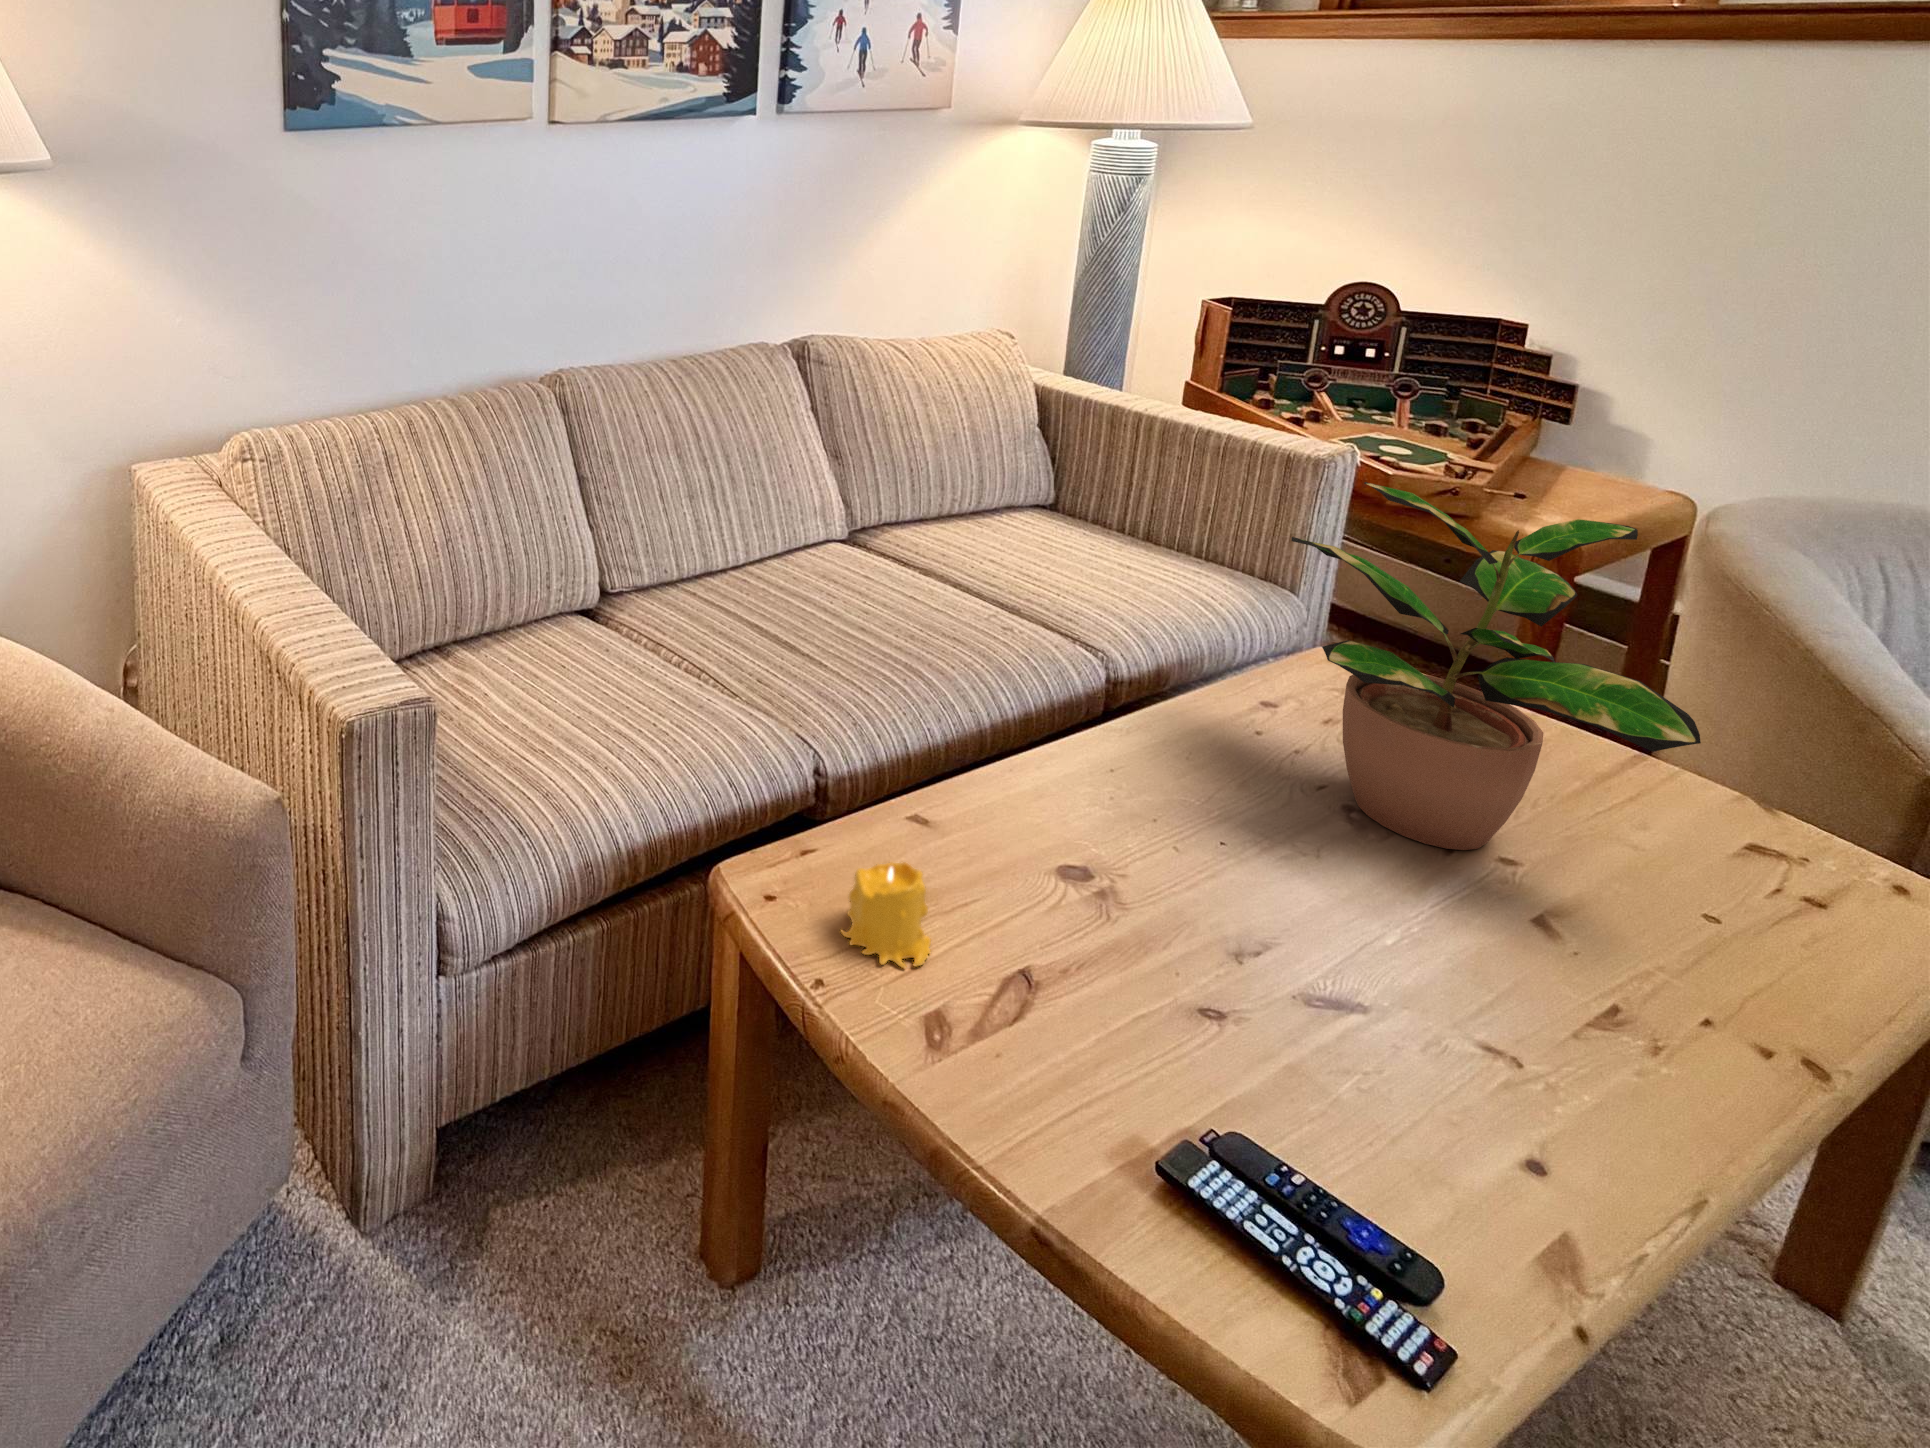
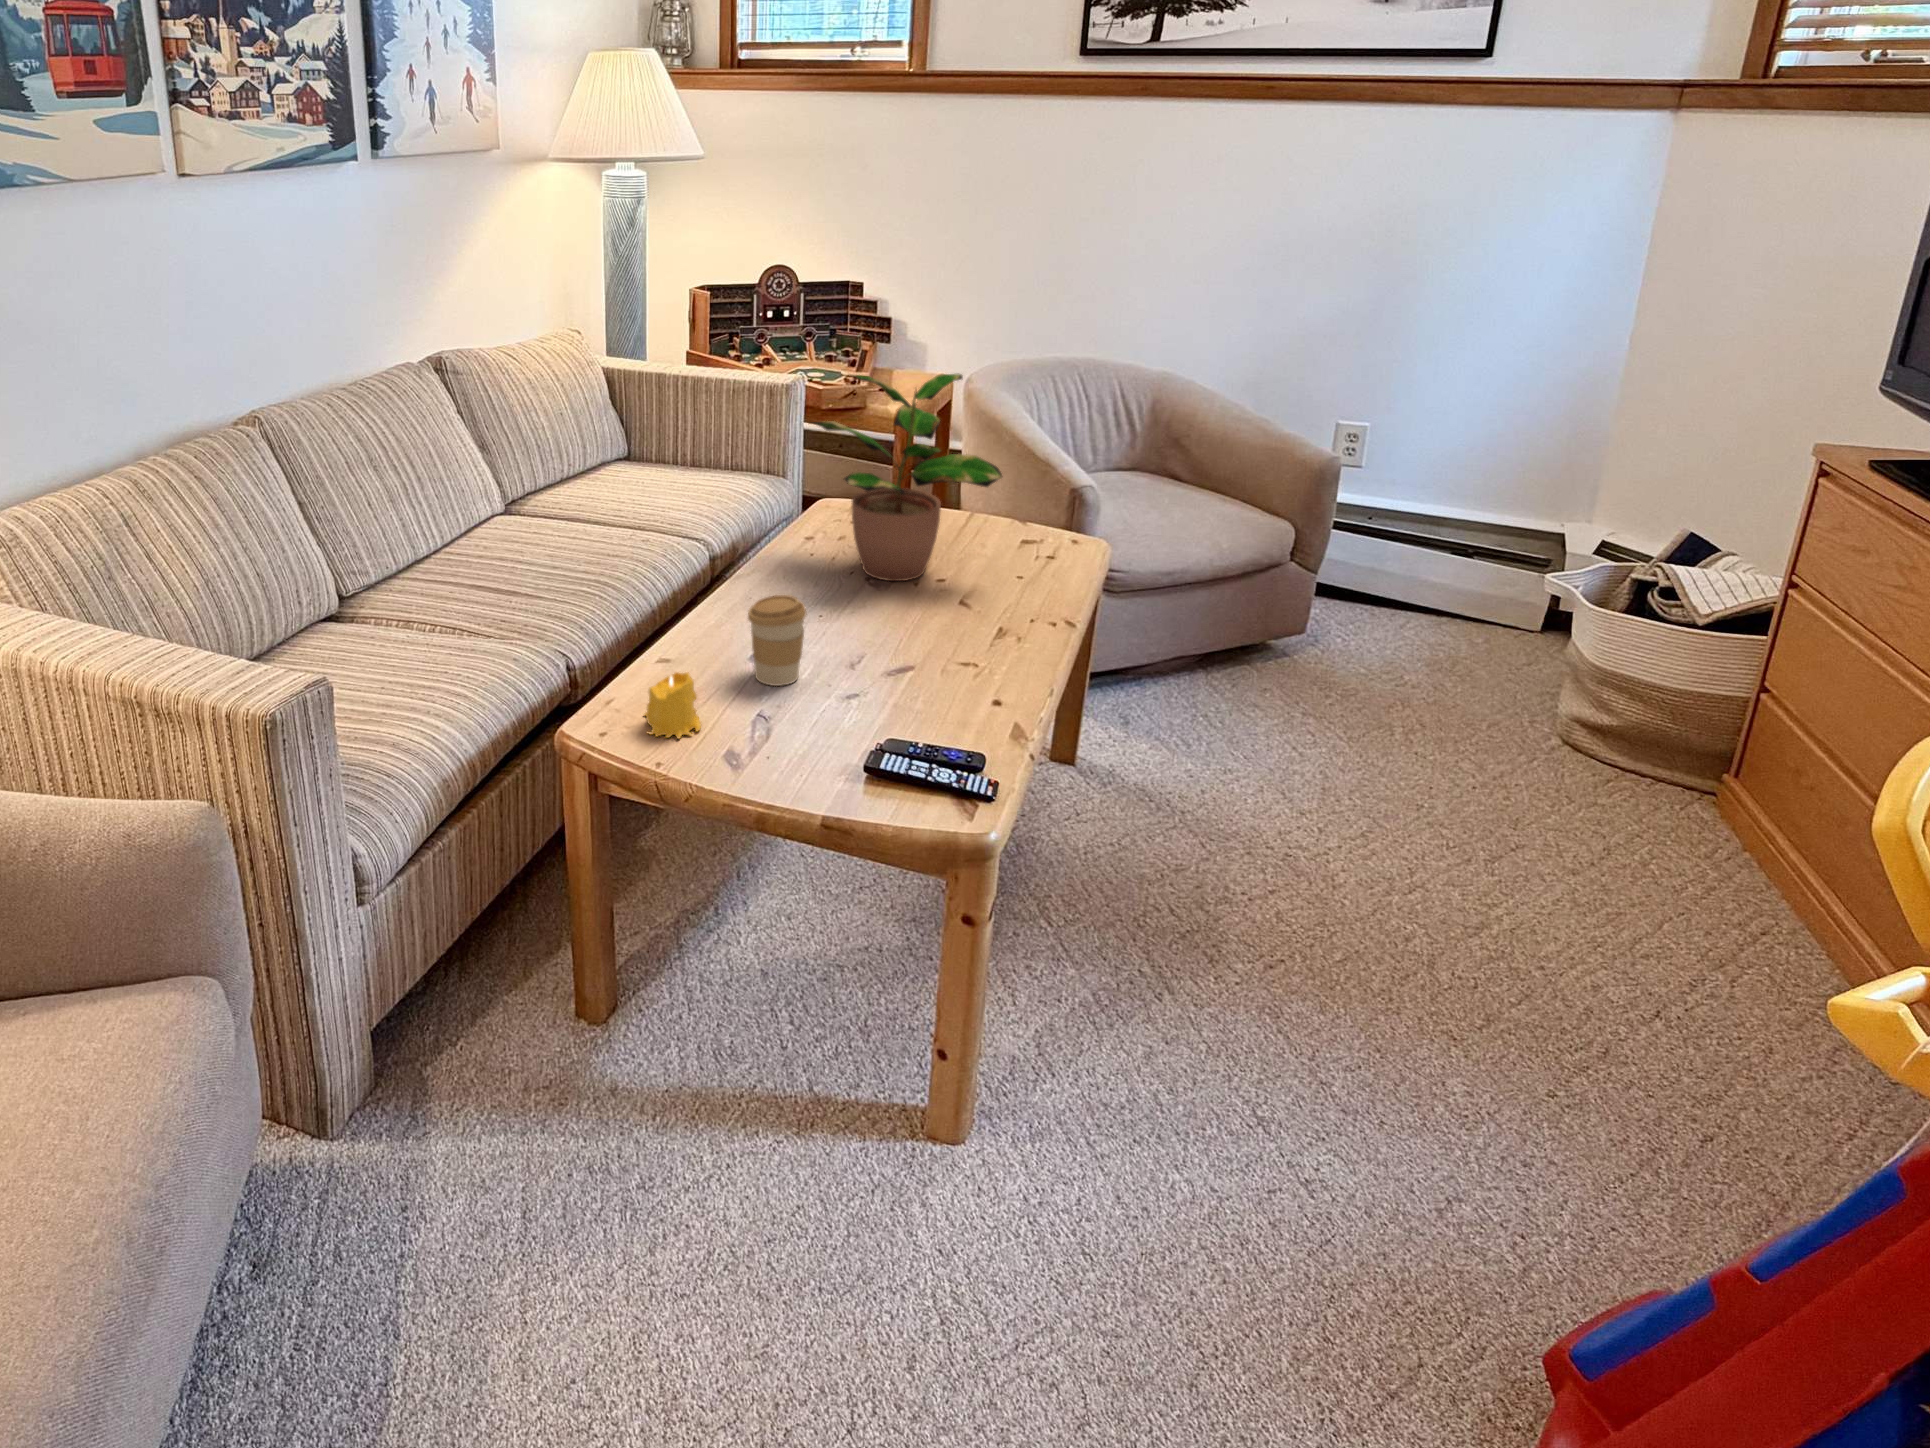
coffee cup: none [1057,799,1166,952] -> present [748,595,806,686]

